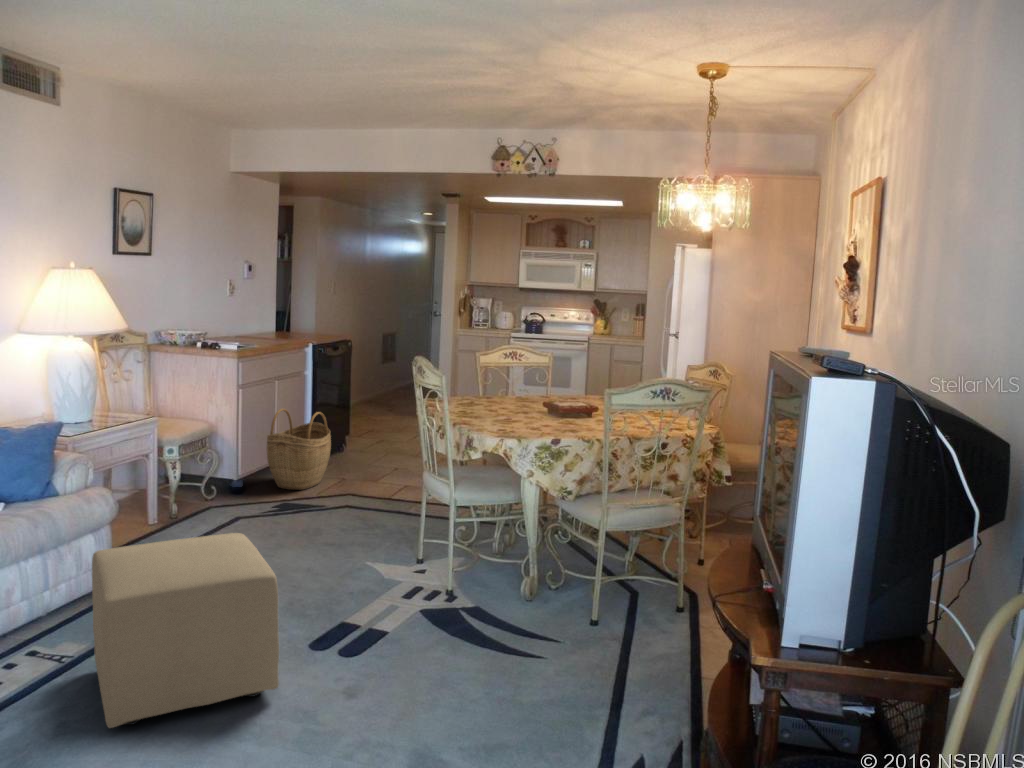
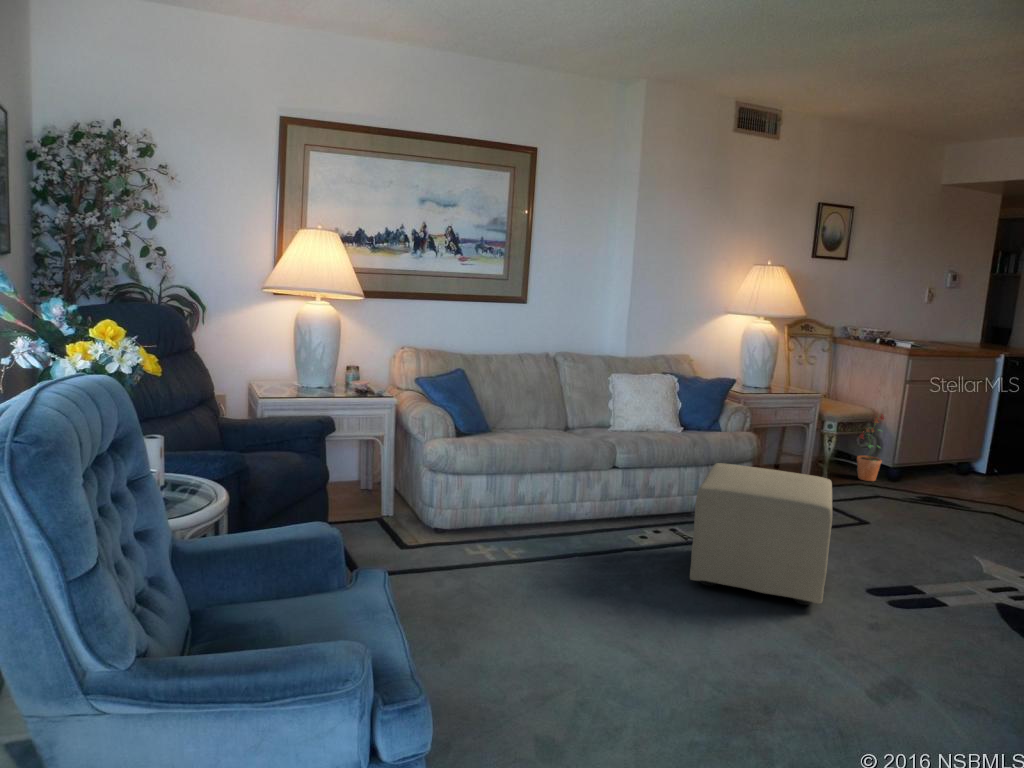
woven basket: present [267,409,331,490] -> none [927,410,1003,492]
potted plant: none [199,425,227,502] -> present [857,414,884,481]

